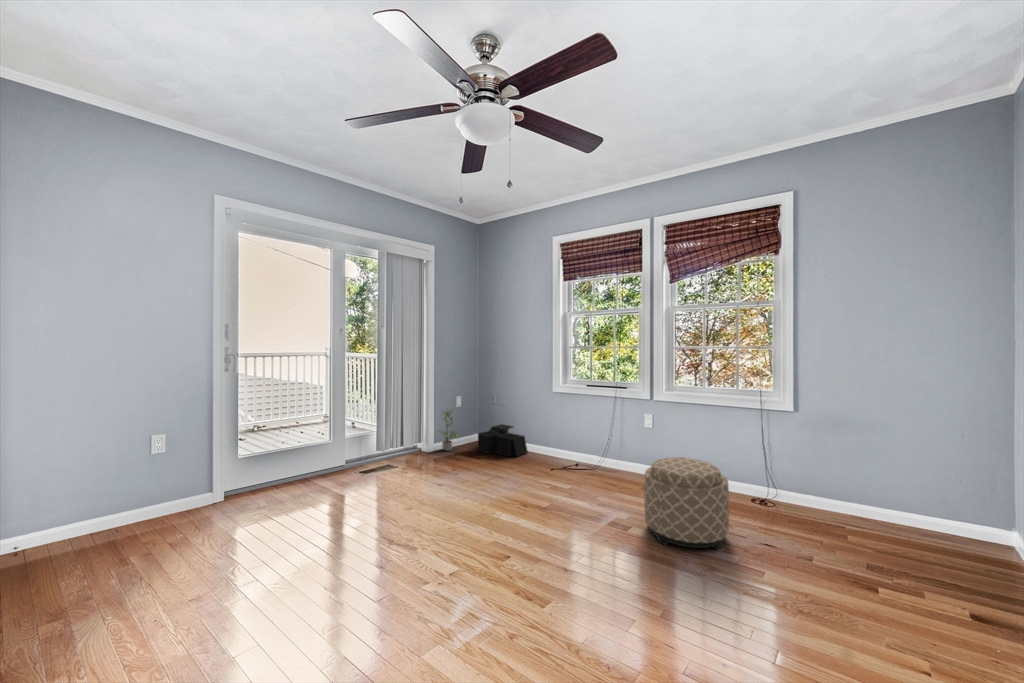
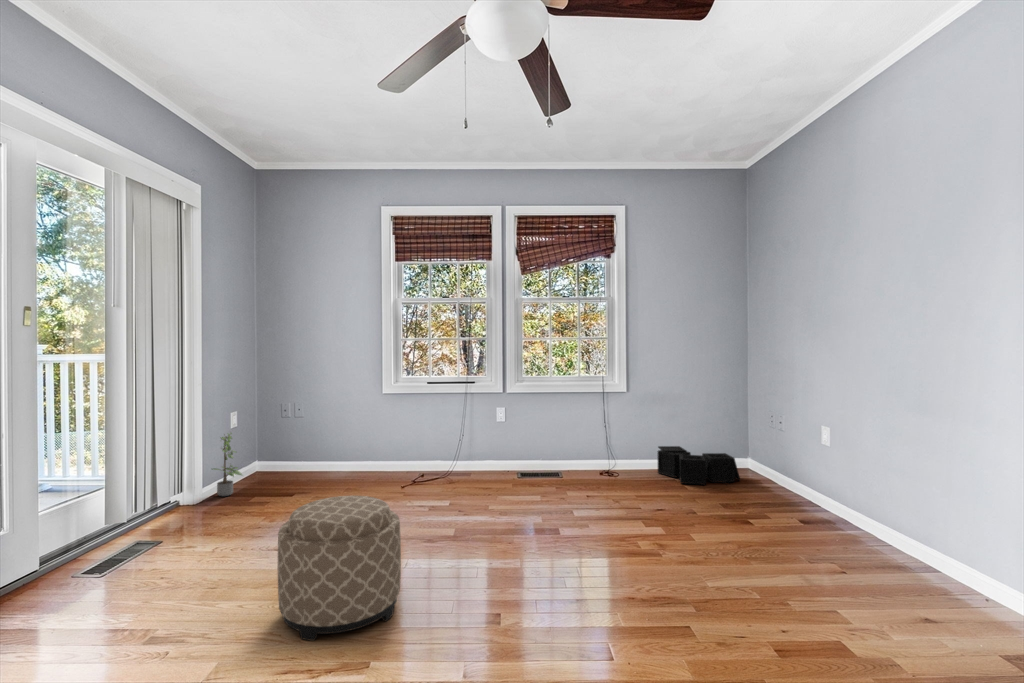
storage bin: present [478,424,528,457] -> present [658,446,740,485]
ottoman: present [644,457,729,550] -> present [278,496,401,641]

